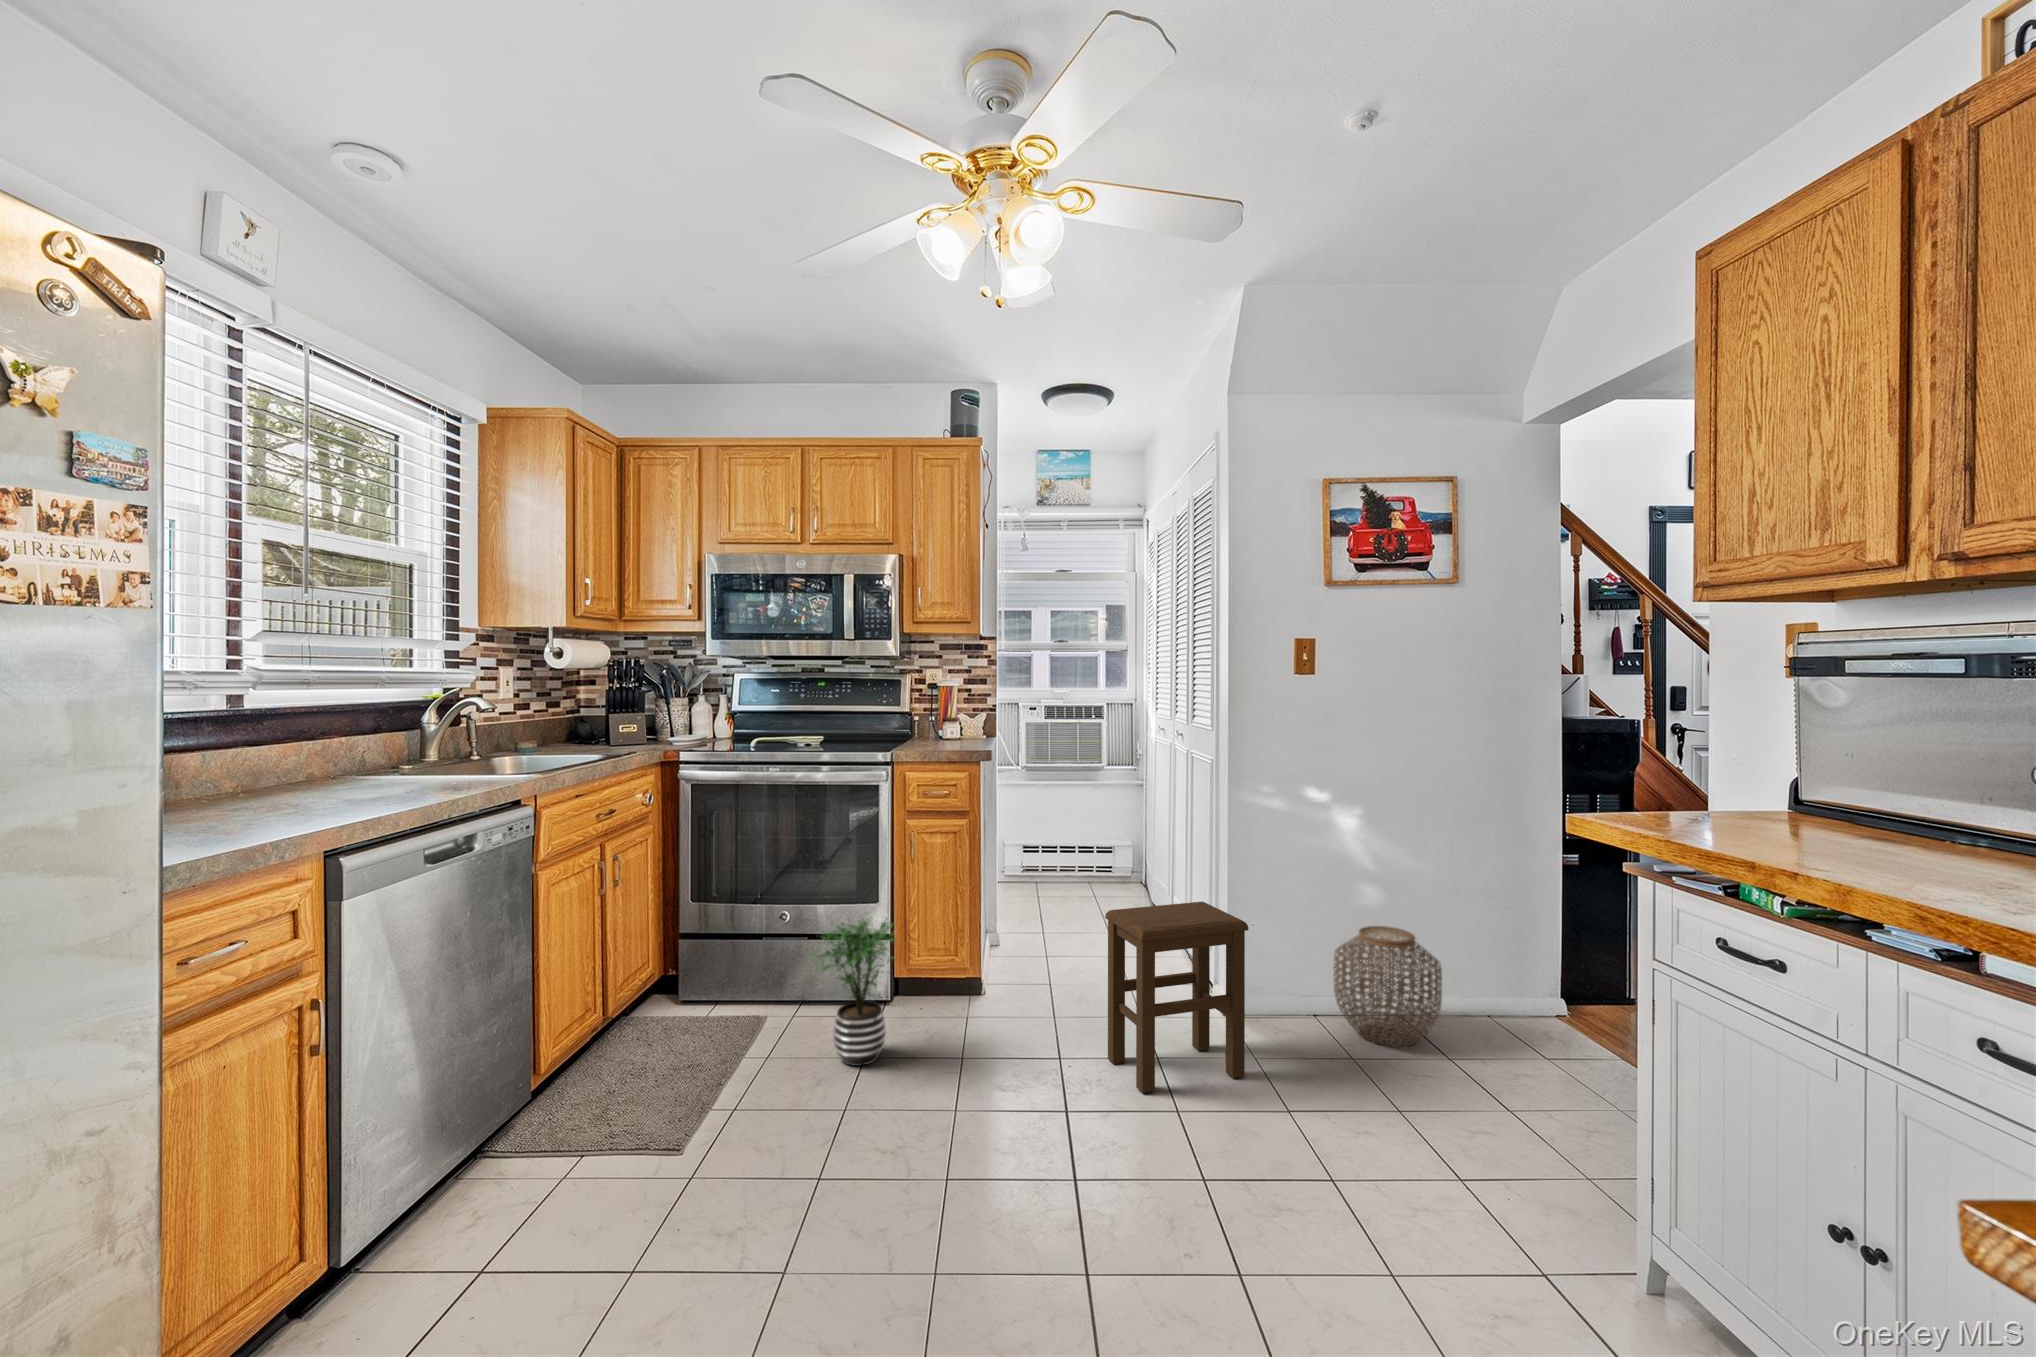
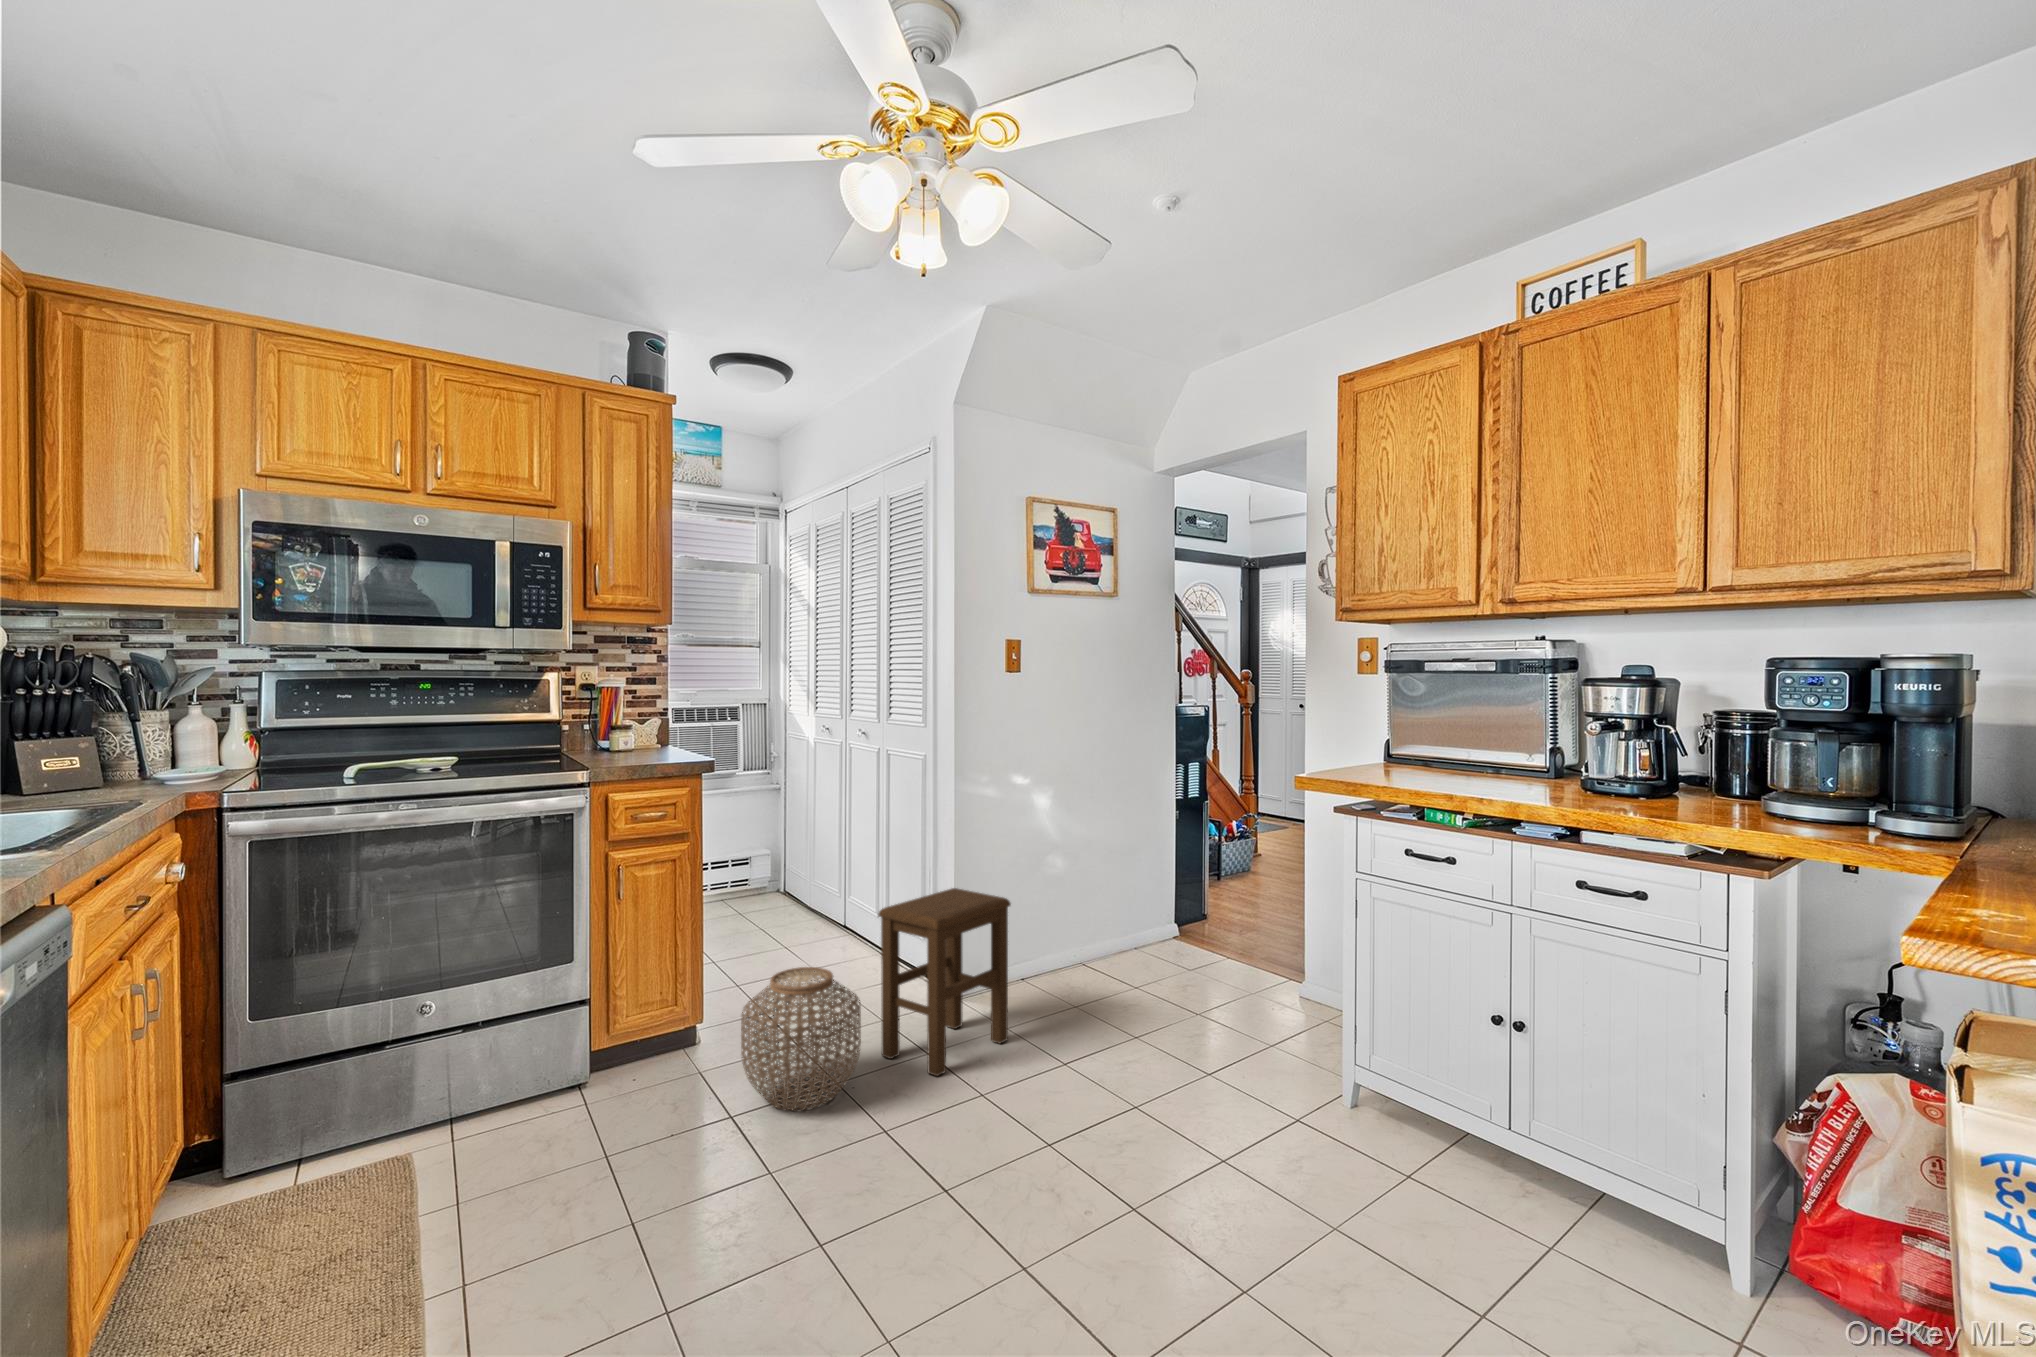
potted plant: present [809,917,896,1066] -> none [555,954,676,1136]
woven basket: present [1334,926,1442,1046] -> present [741,967,861,1110]

